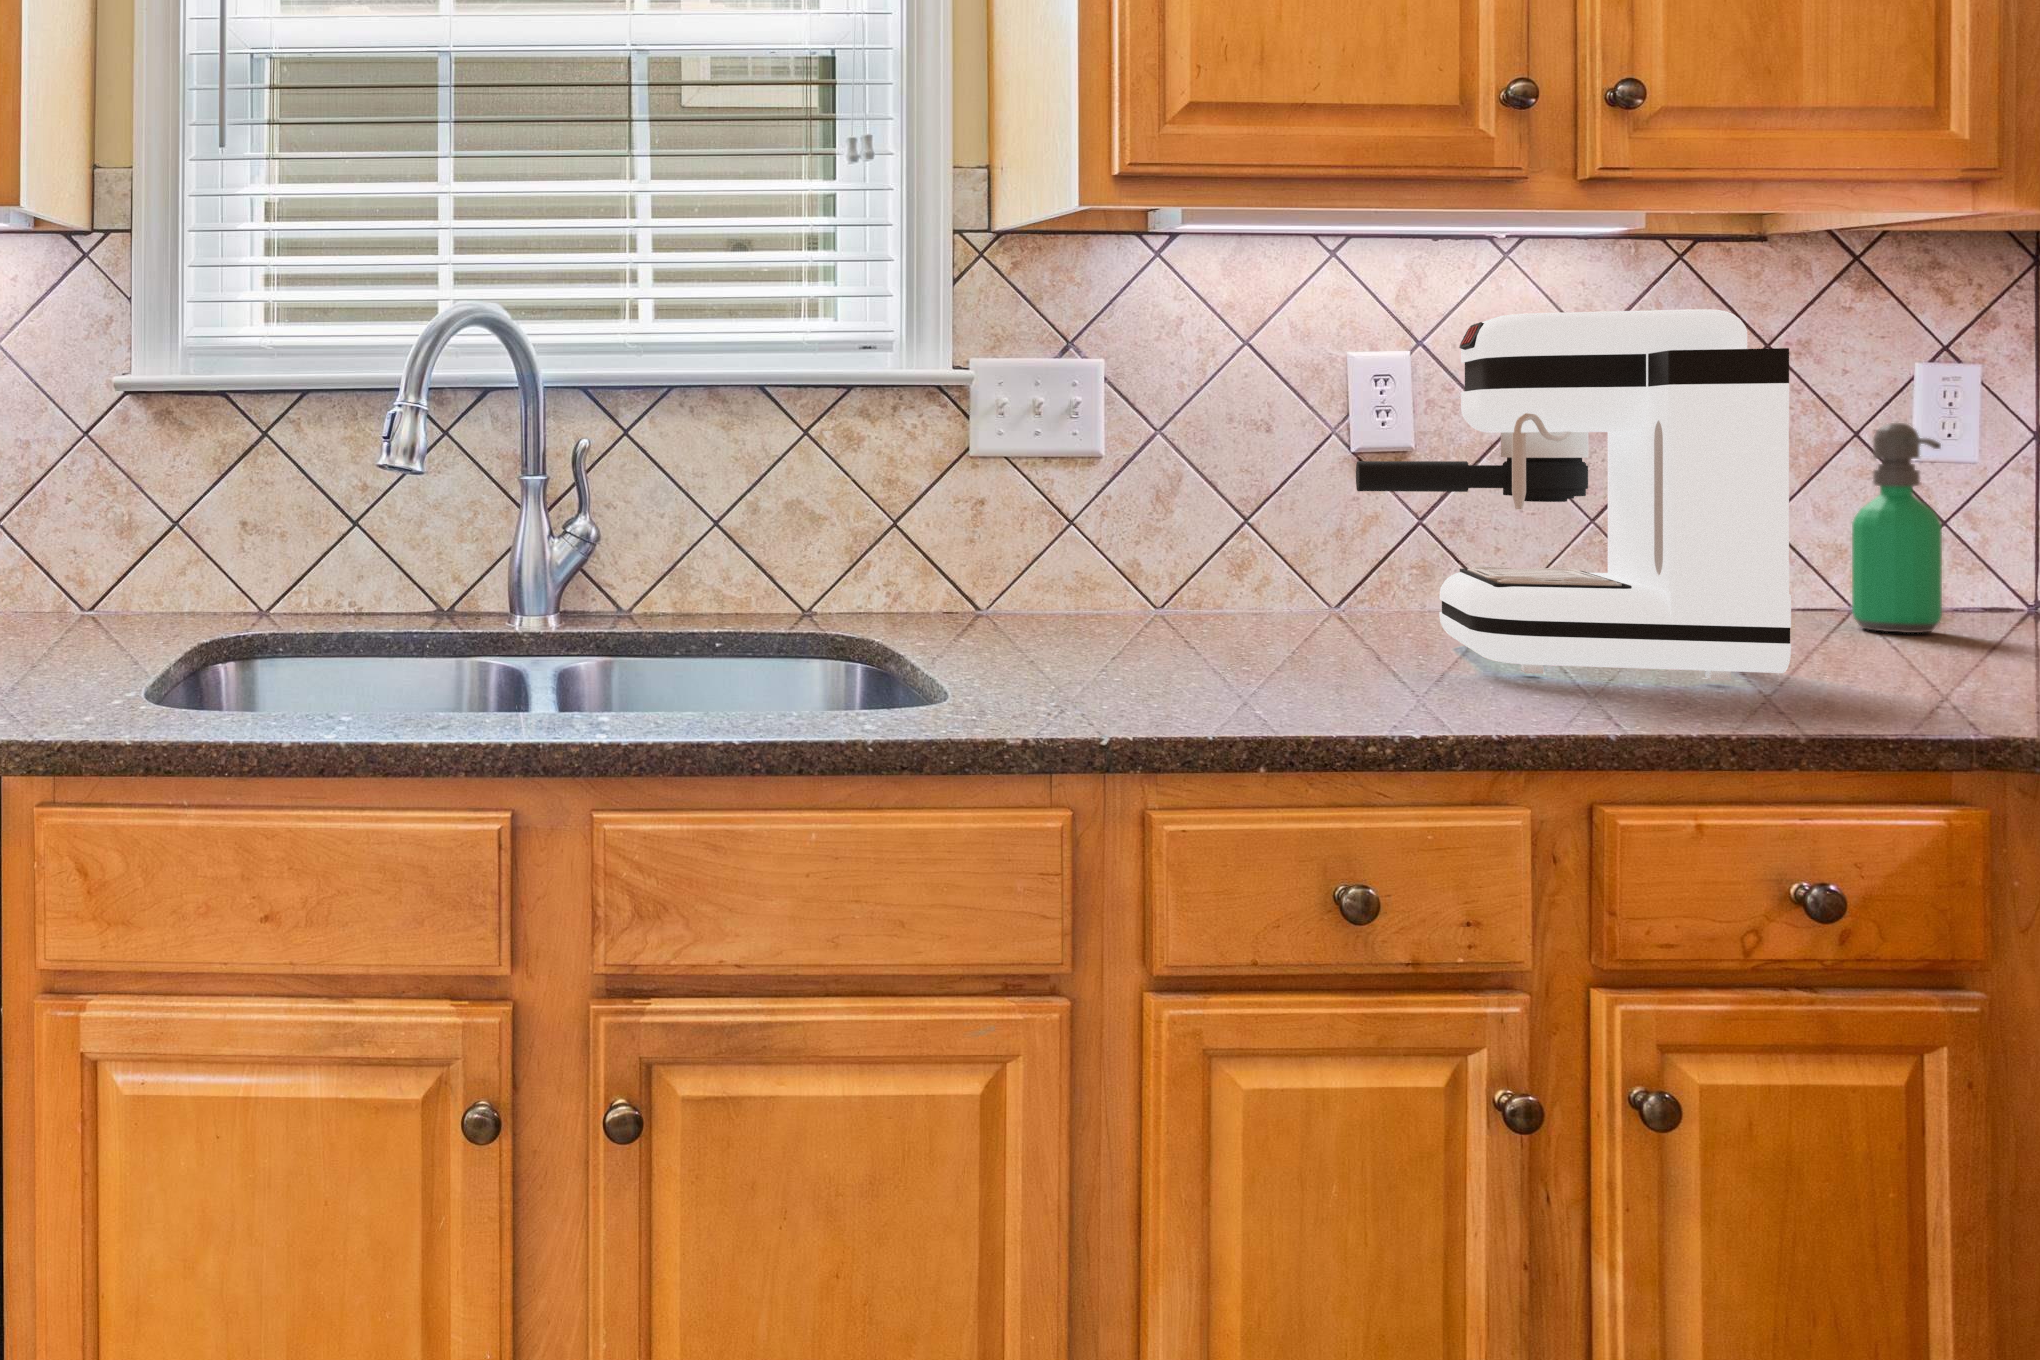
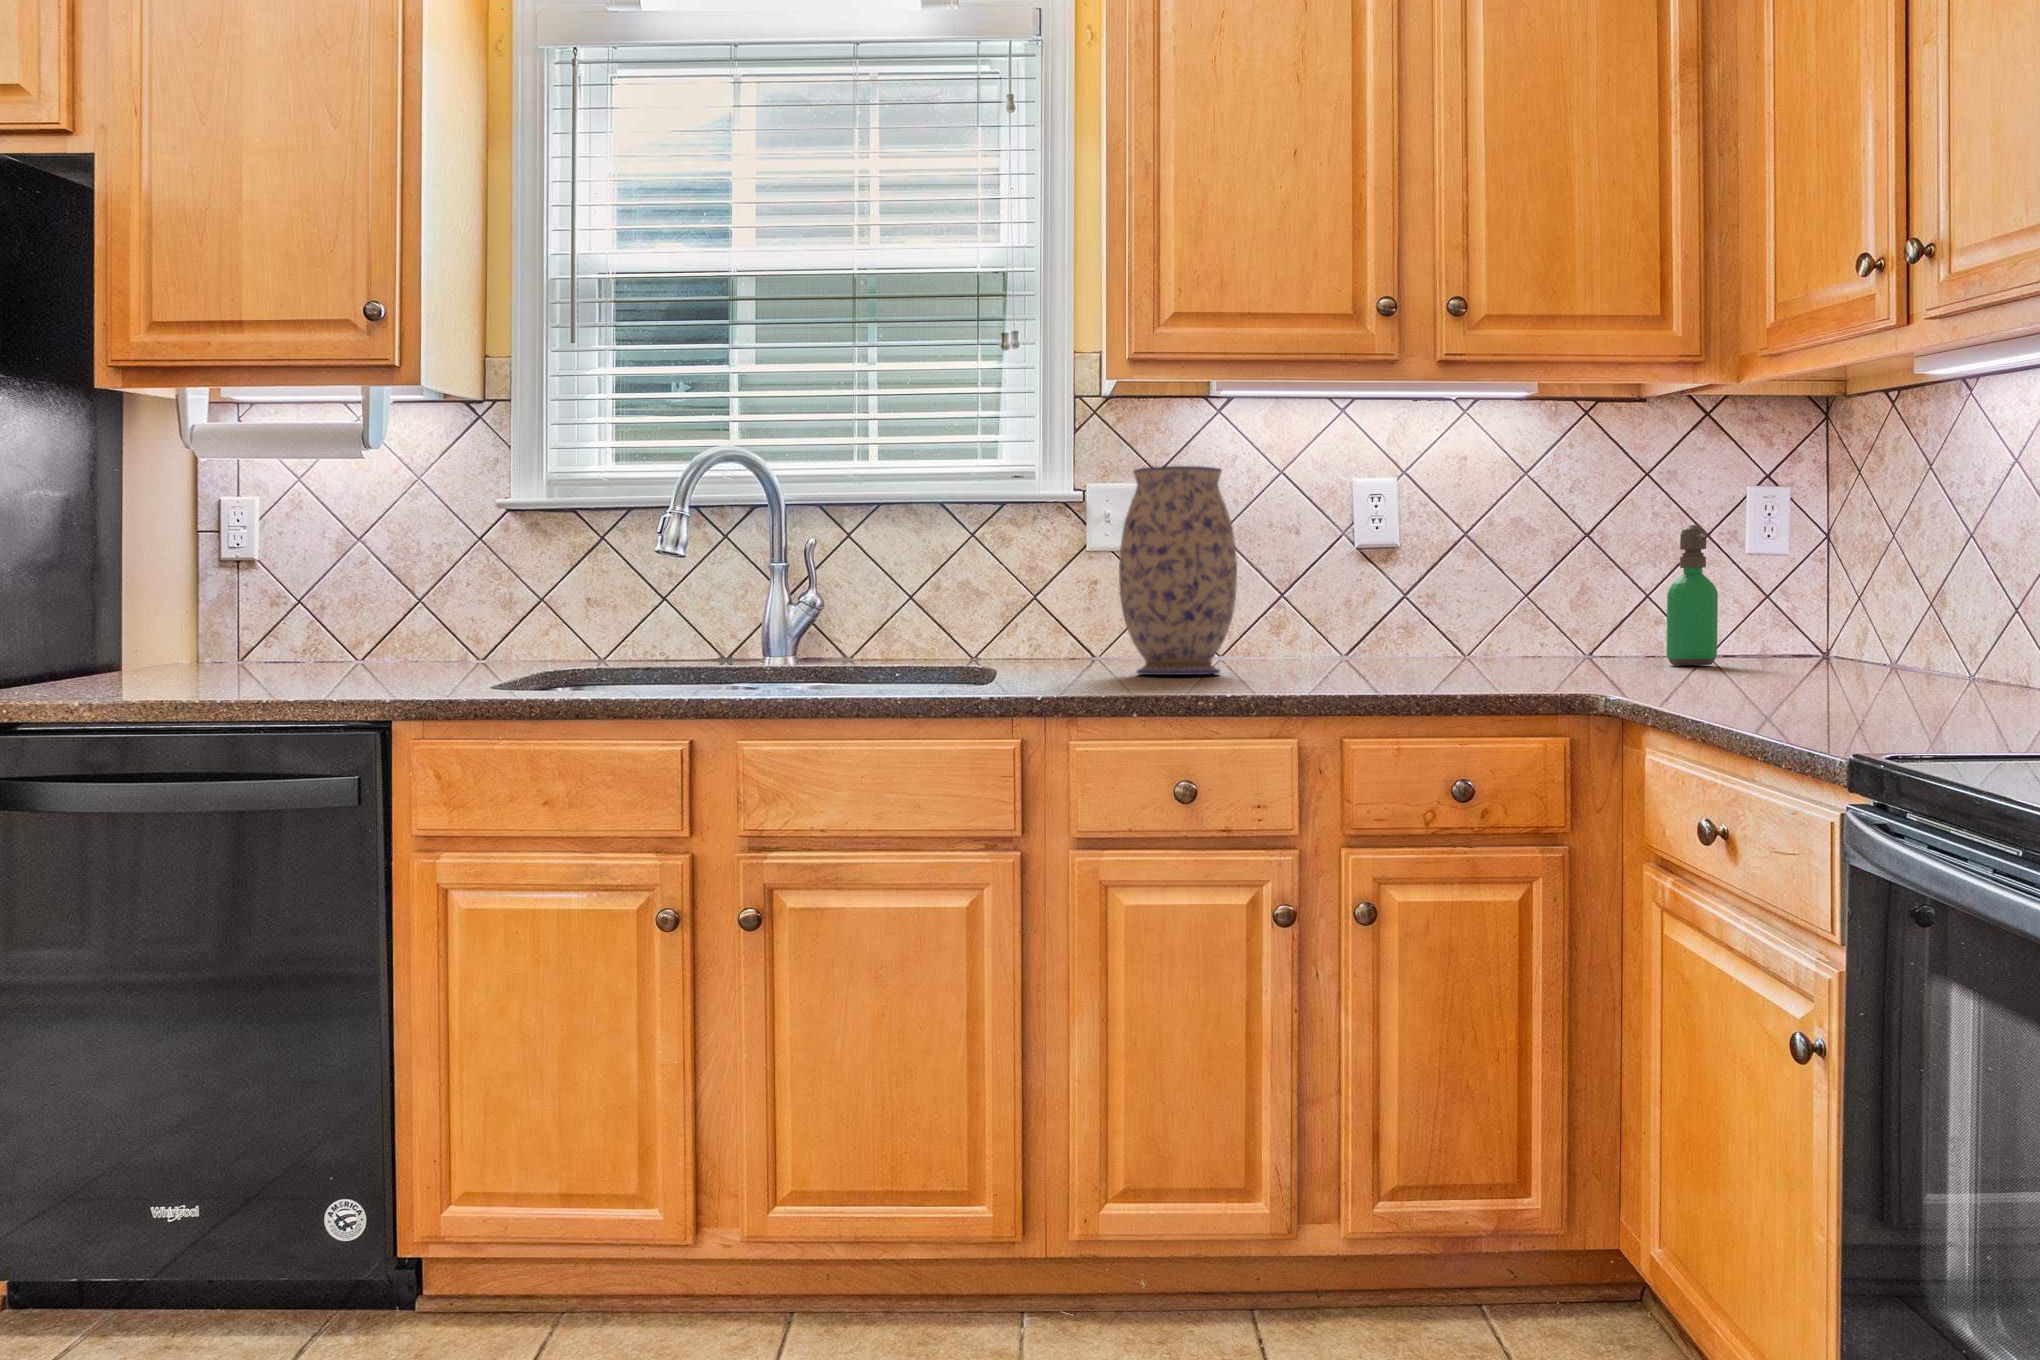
coffee maker: present [1356,309,1791,680] -> none [1301,444,1522,676]
vase: none [1094,341,1286,665] -> present [1119,466,1237,675]

